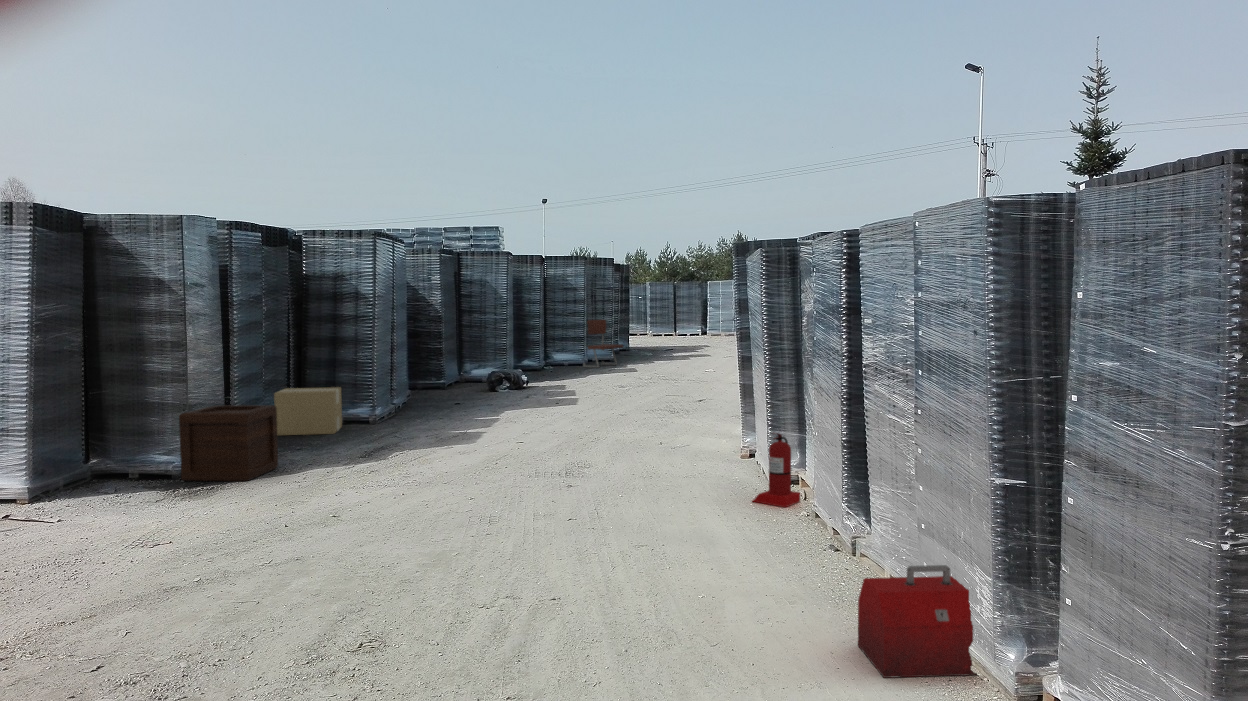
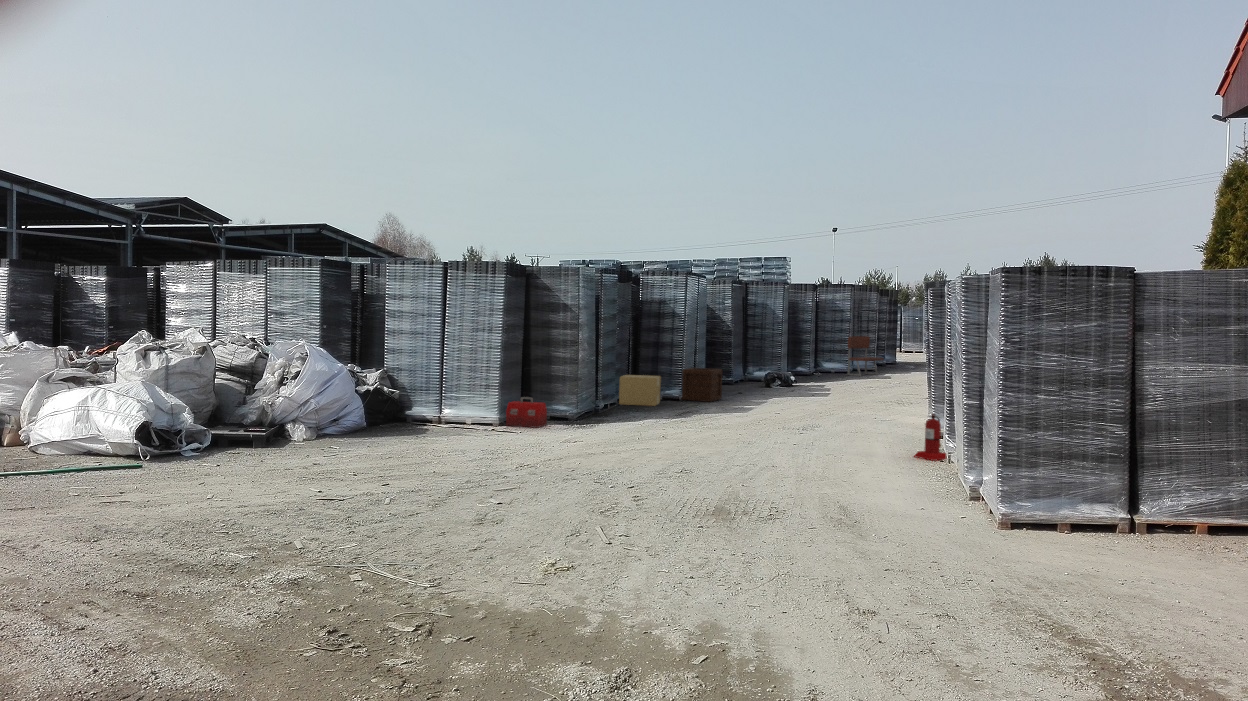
wooden crate: present [179,405,278,481] -> present [682,368,722,402]
toolbox: present [858,565,977,678] -> present [506,397,547,428]

